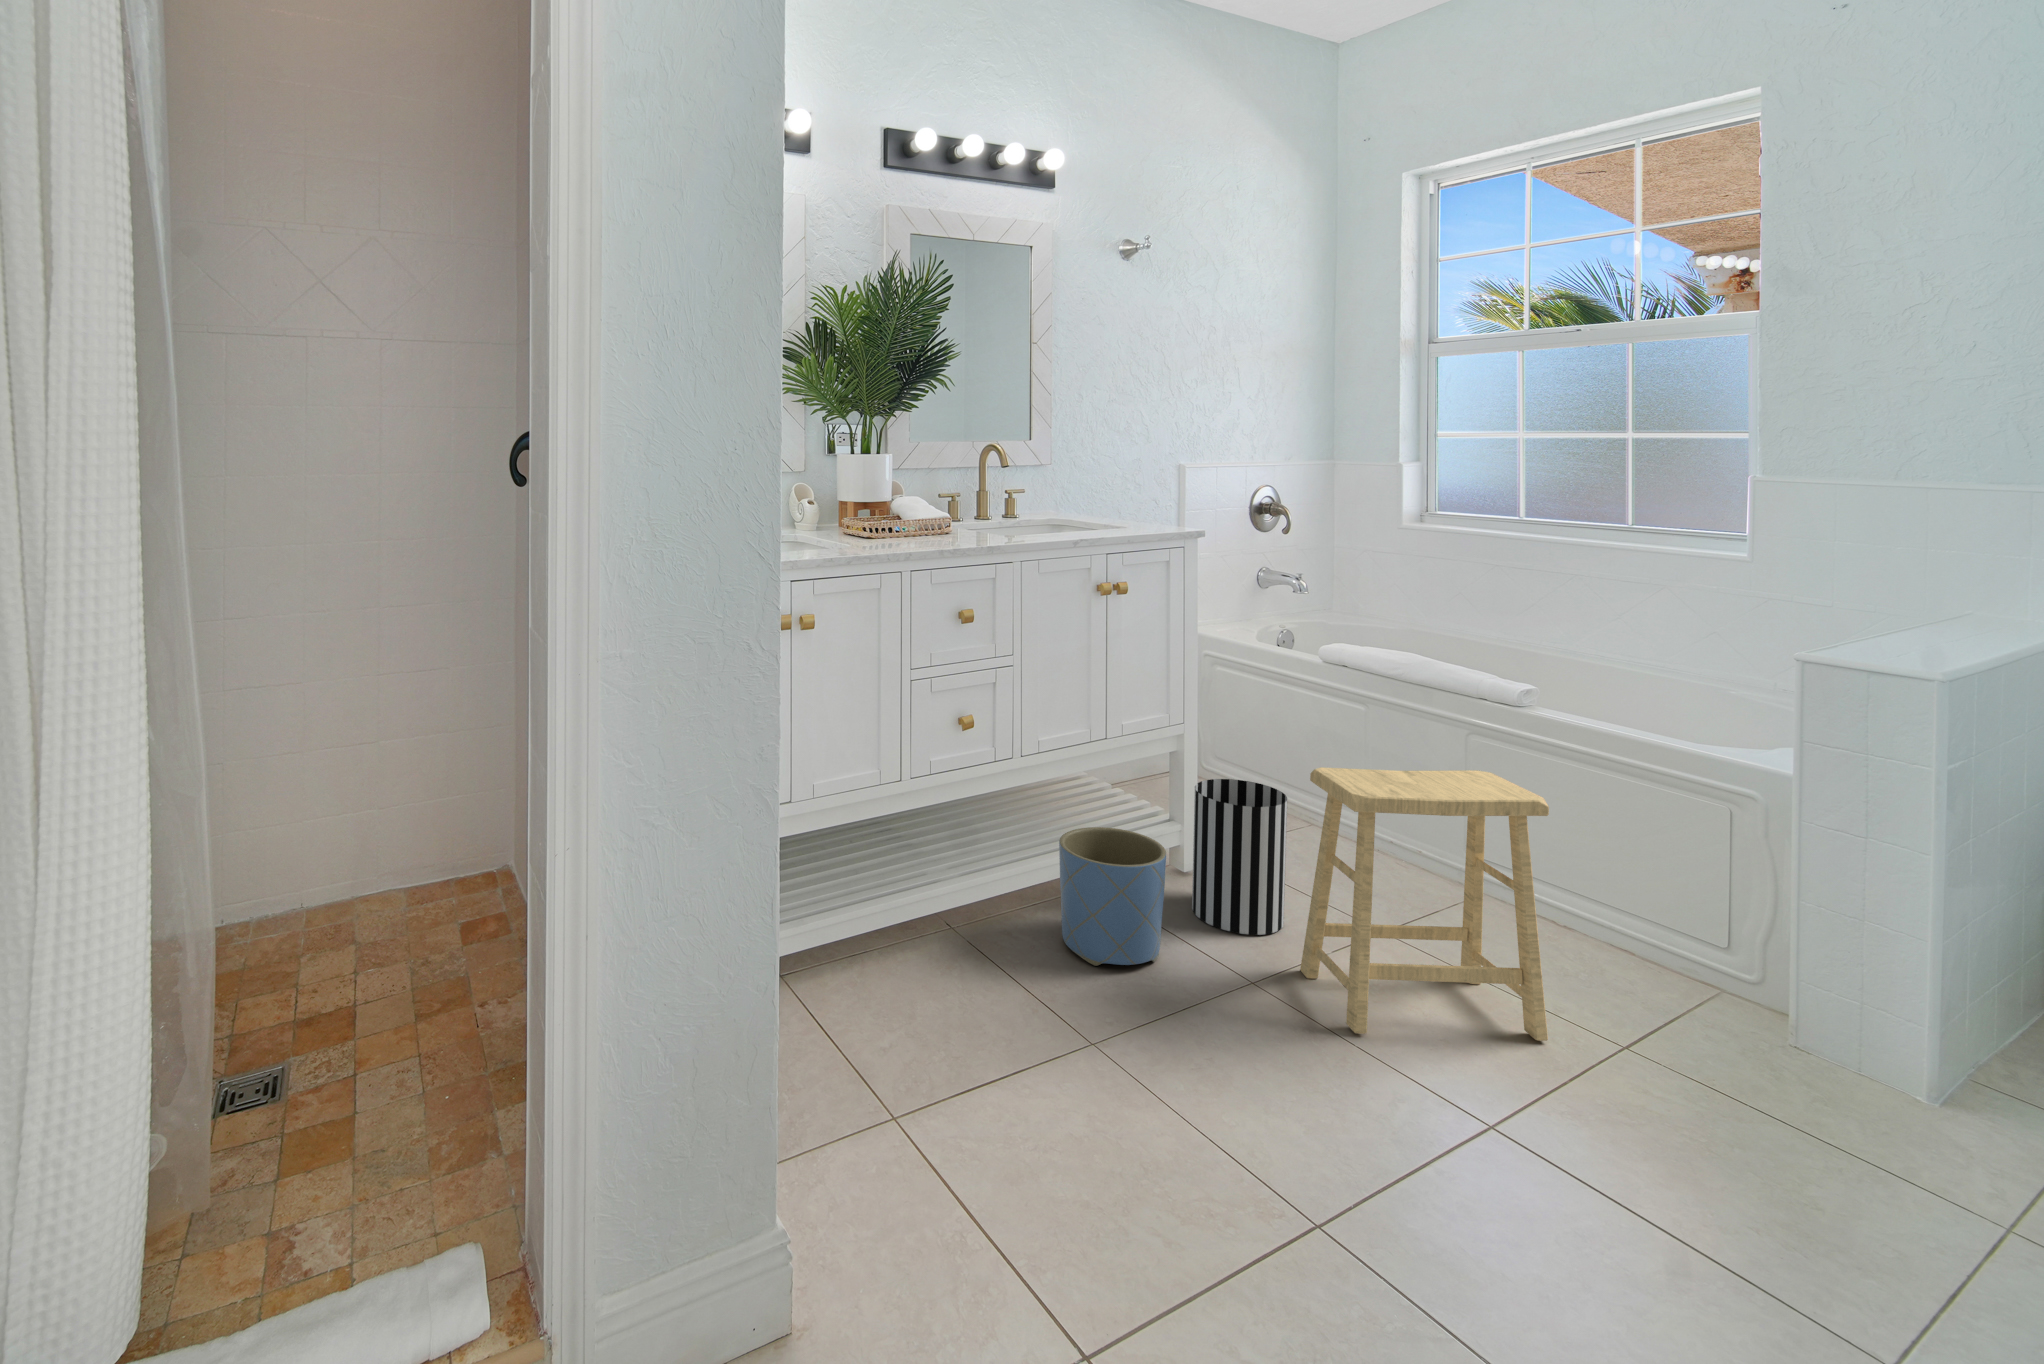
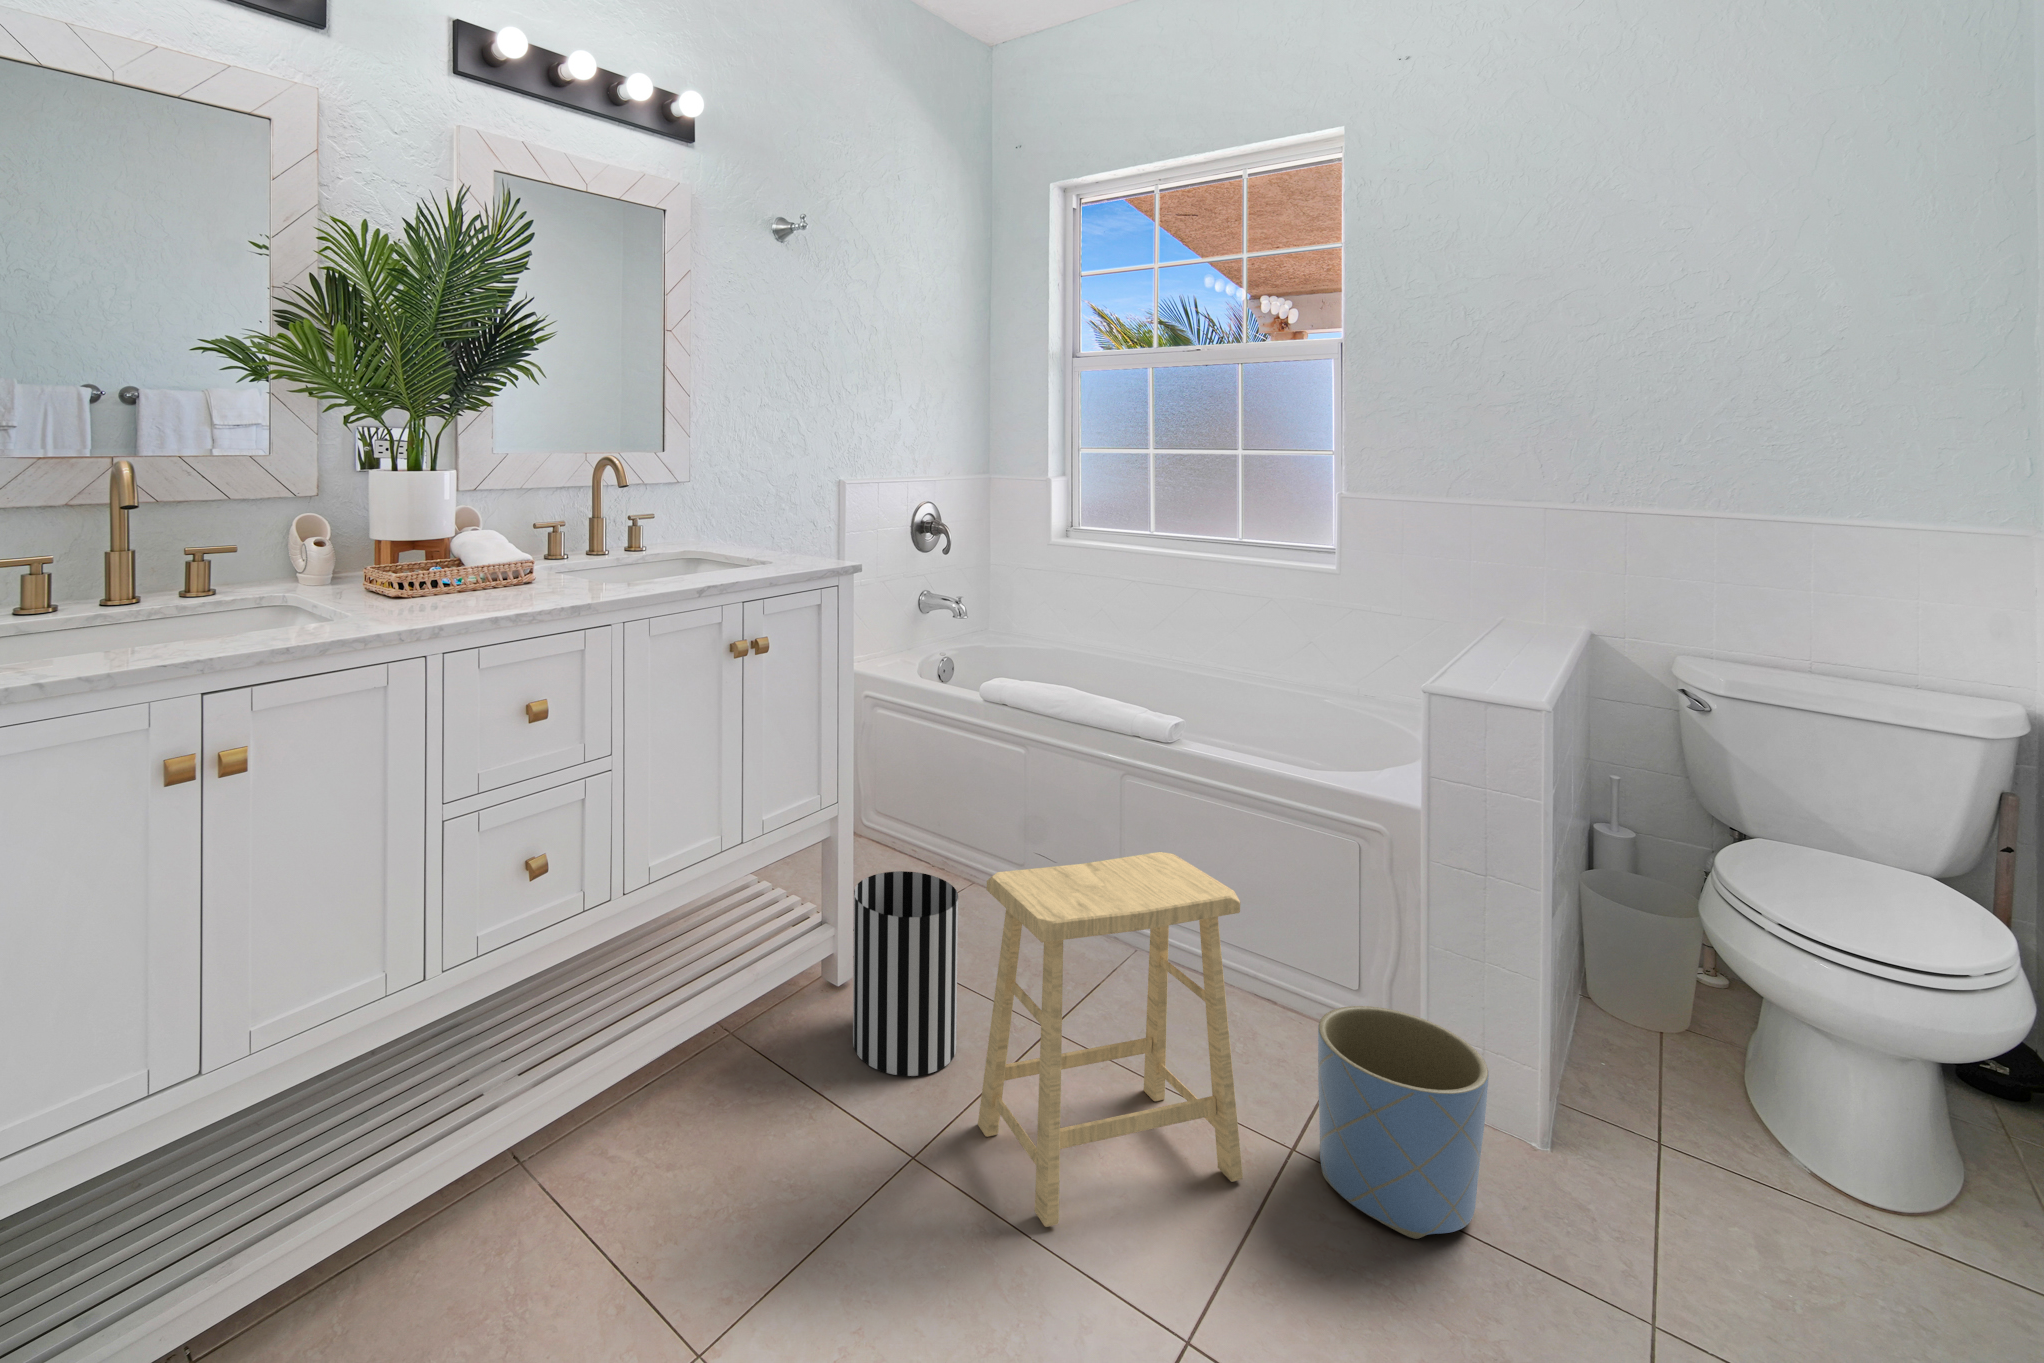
planter: present [1059,827,1166,966] -> present [1318,1006,1489,1239]

